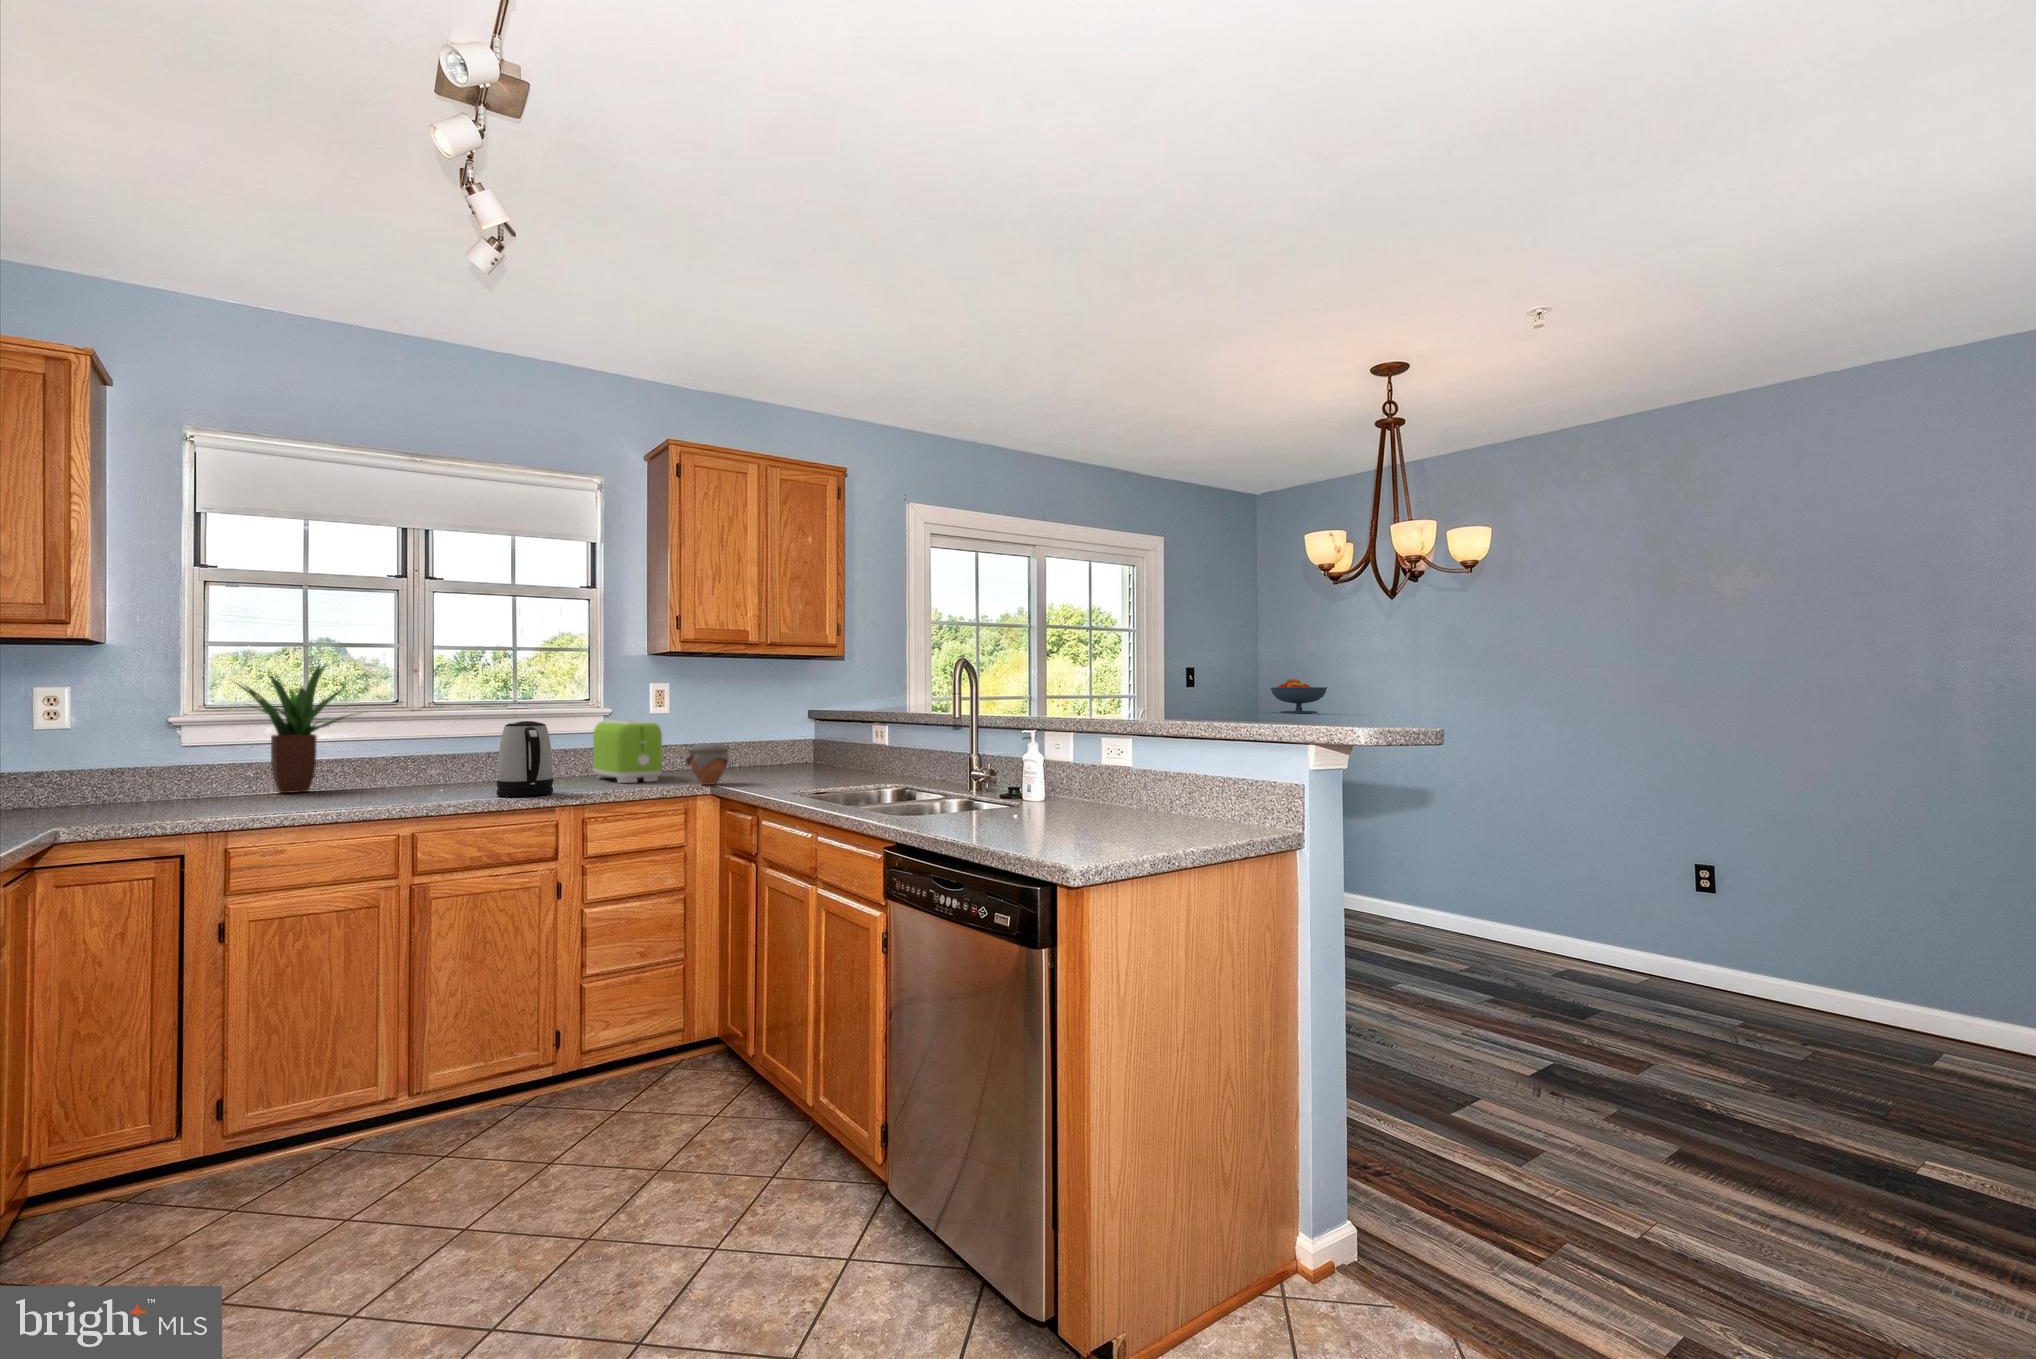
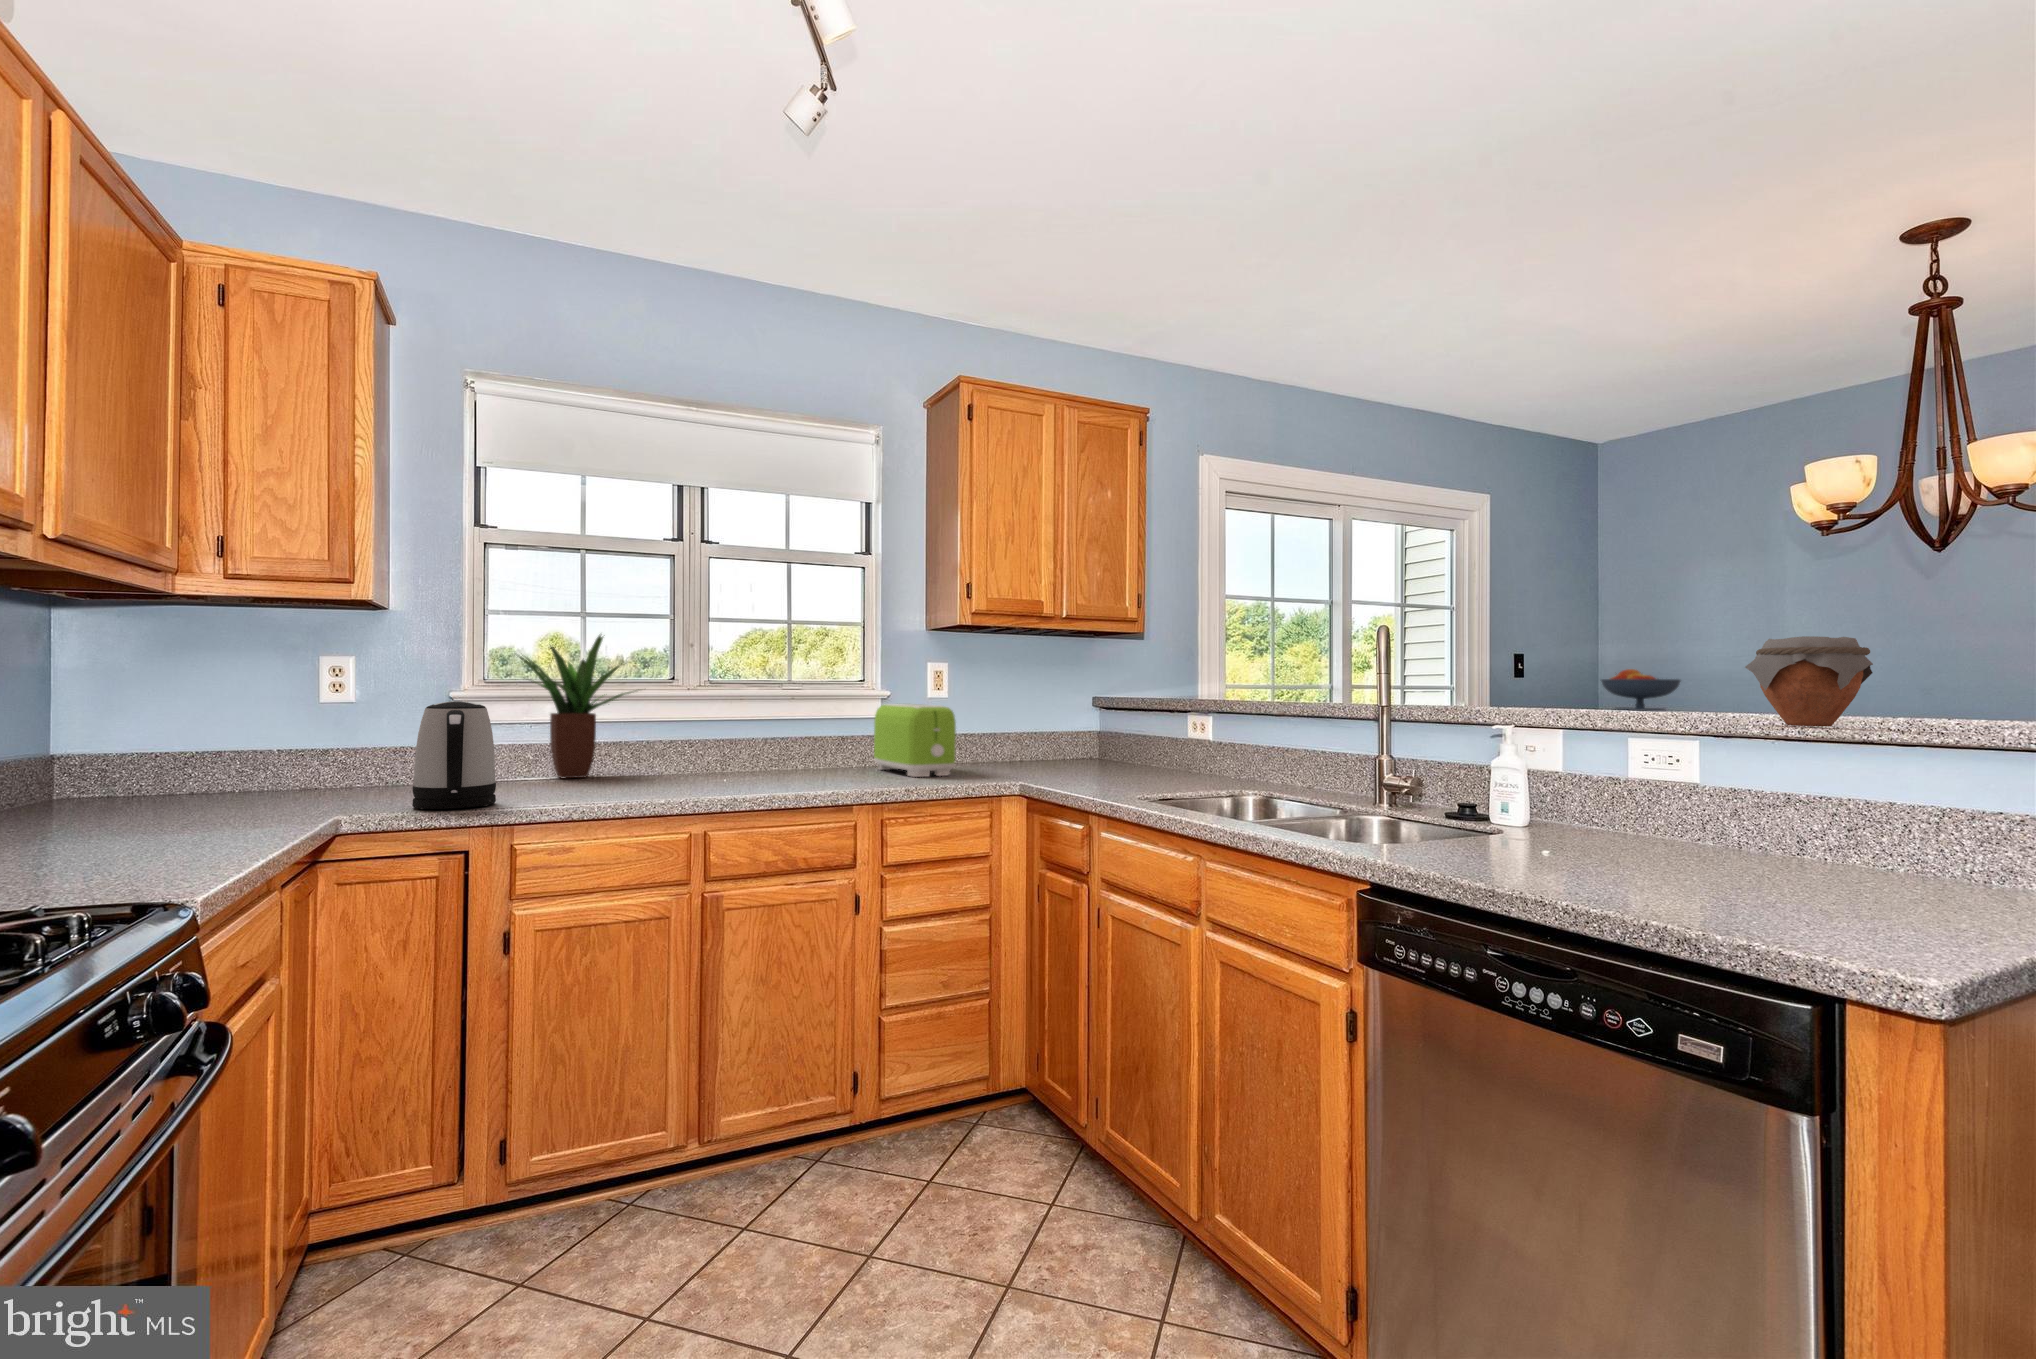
kettle: present [496,721,553,797] -> present [412,701,496,809]
jar: present [686,743,729,785] -> present [1745,636,1873,727]

